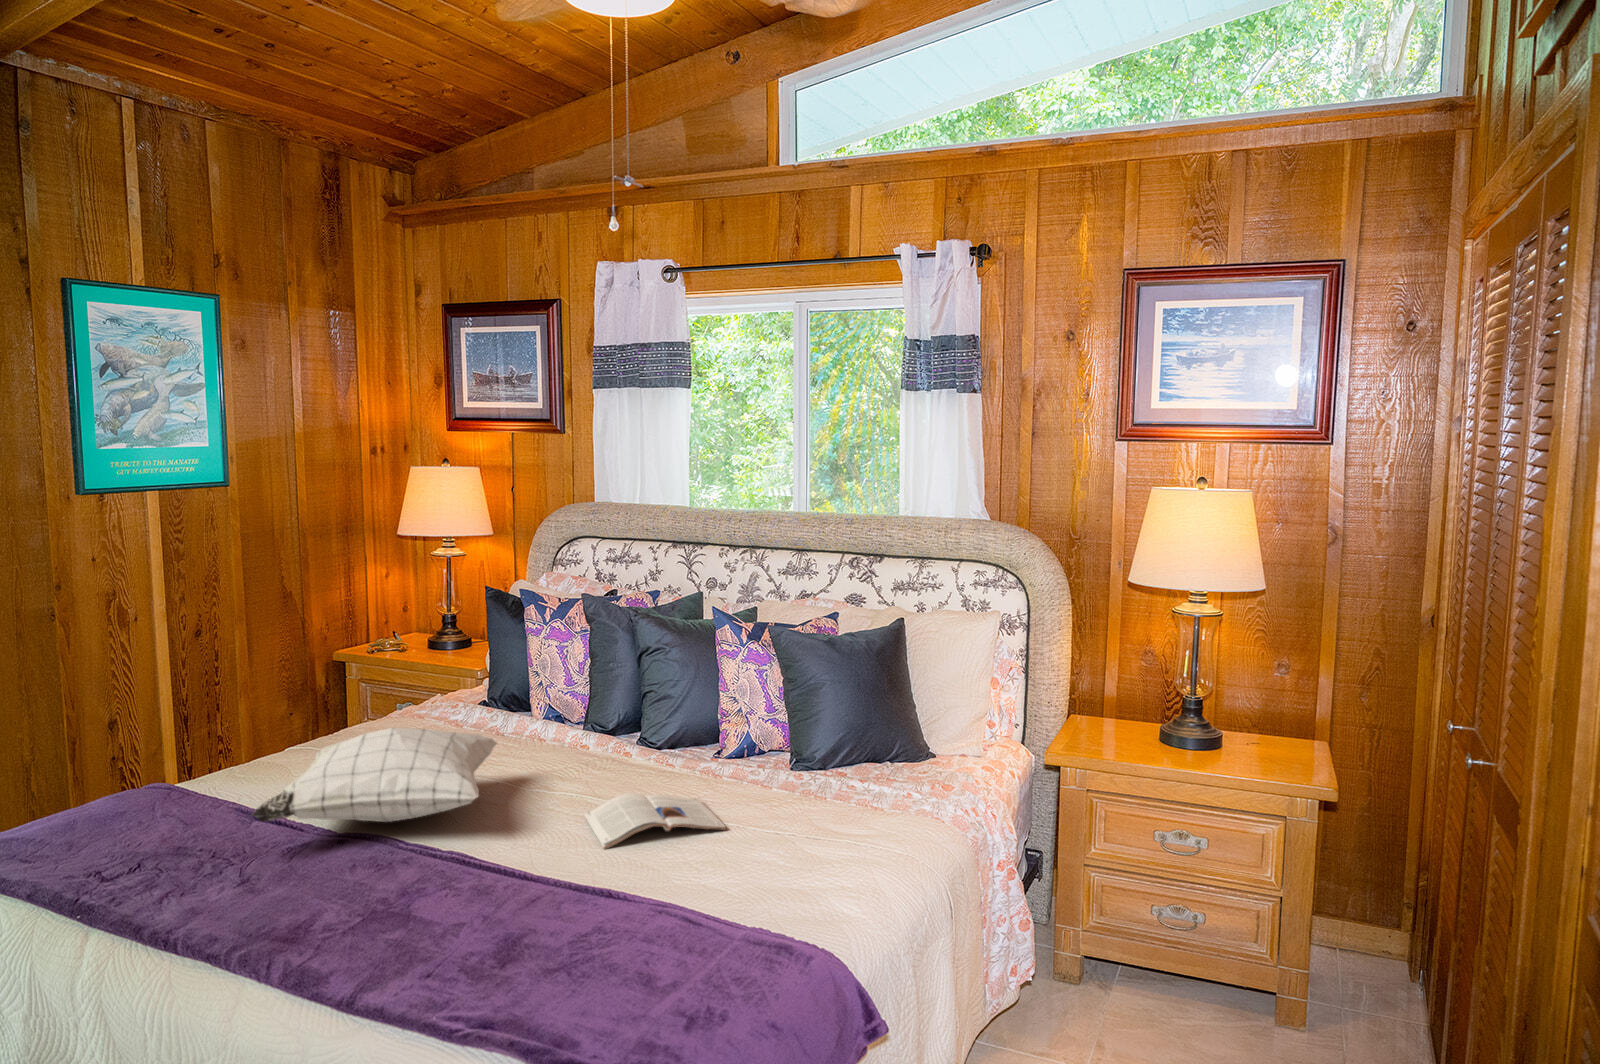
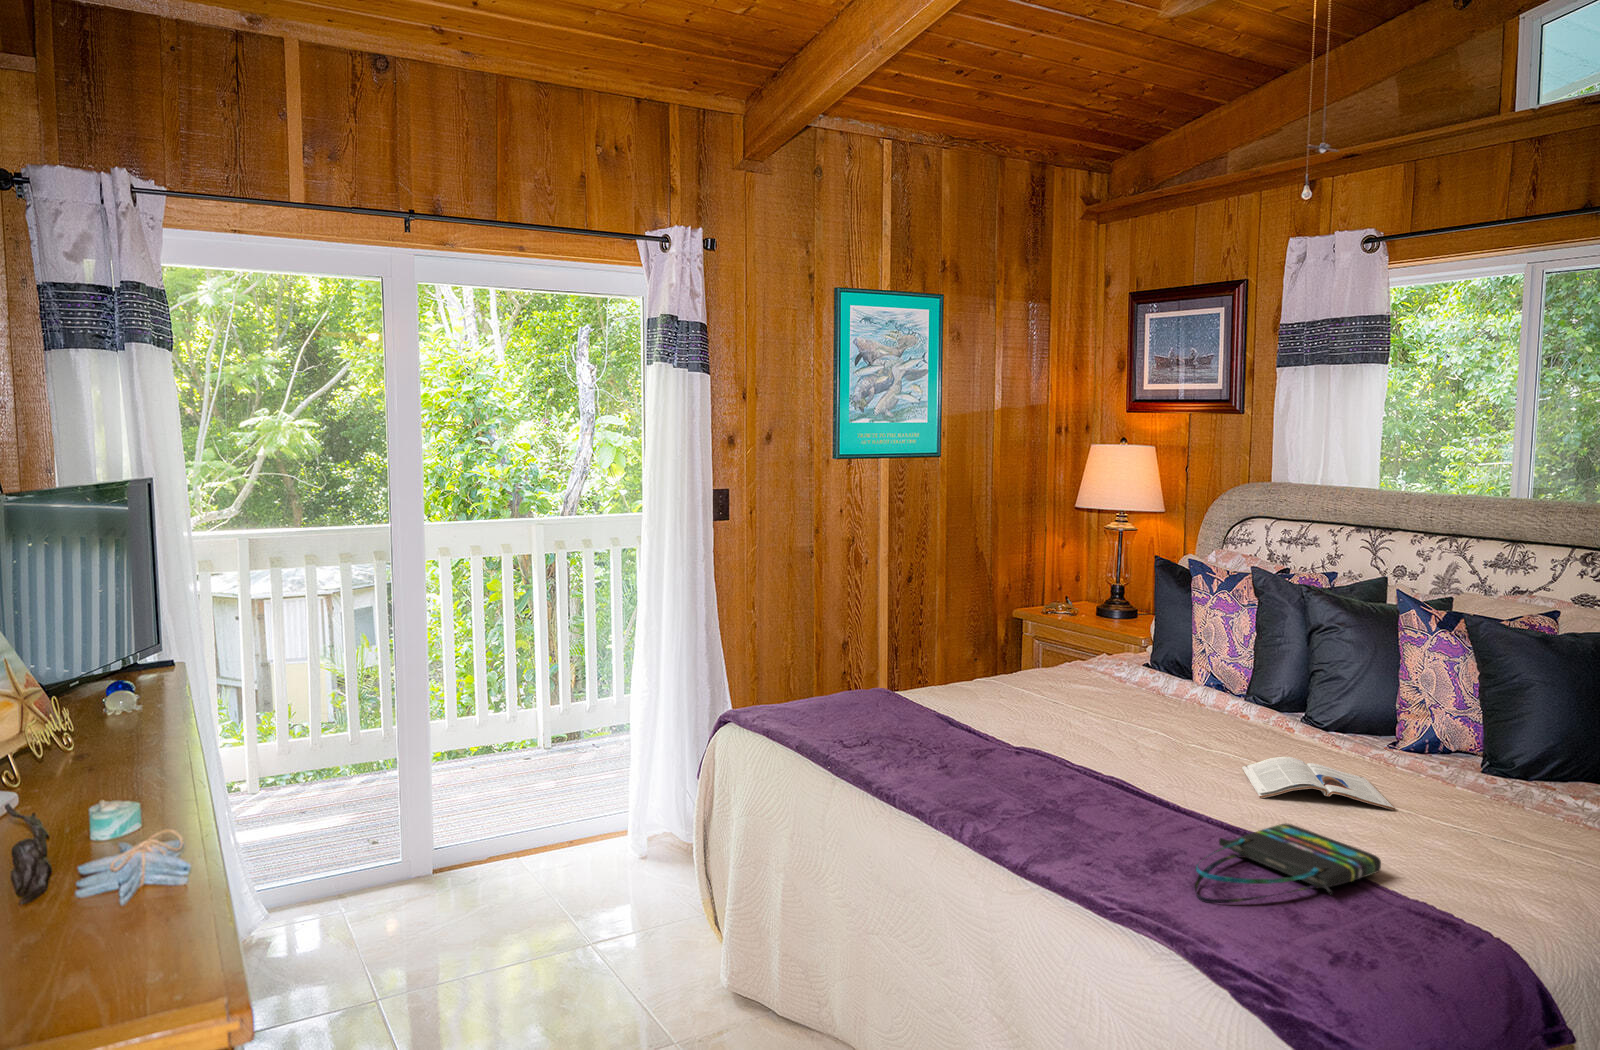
pillow: present [252,728,497,822] -> none [972,661,1164,738]
tote bag: none [538,878,723,1014] -> present [1195,824,1381,903]

